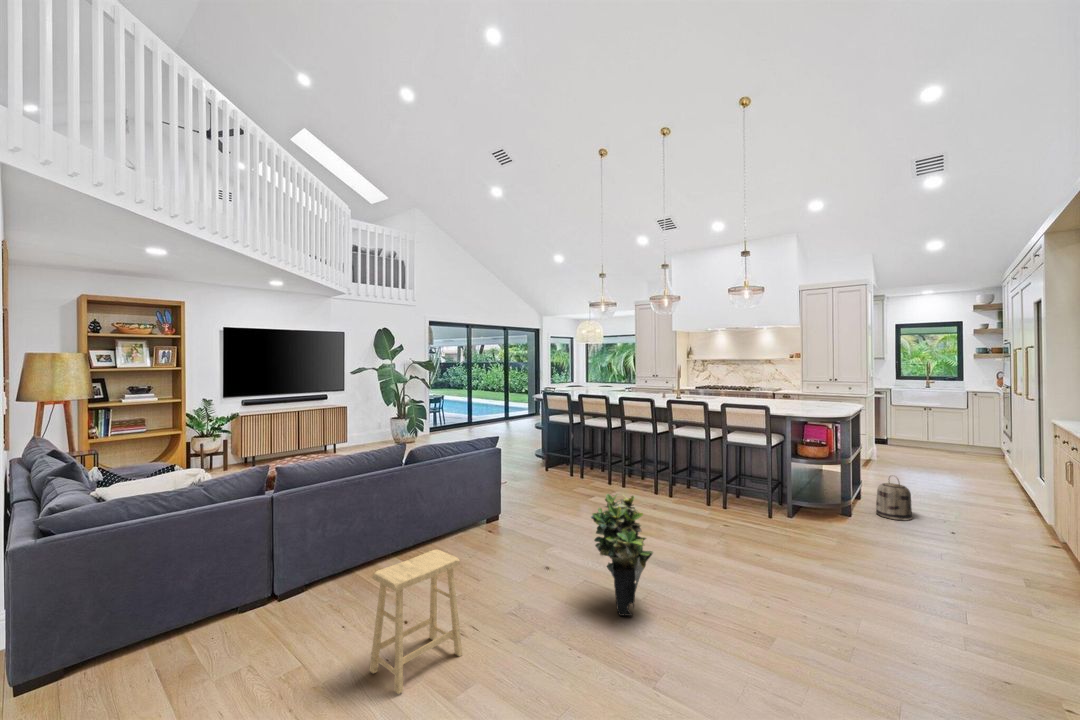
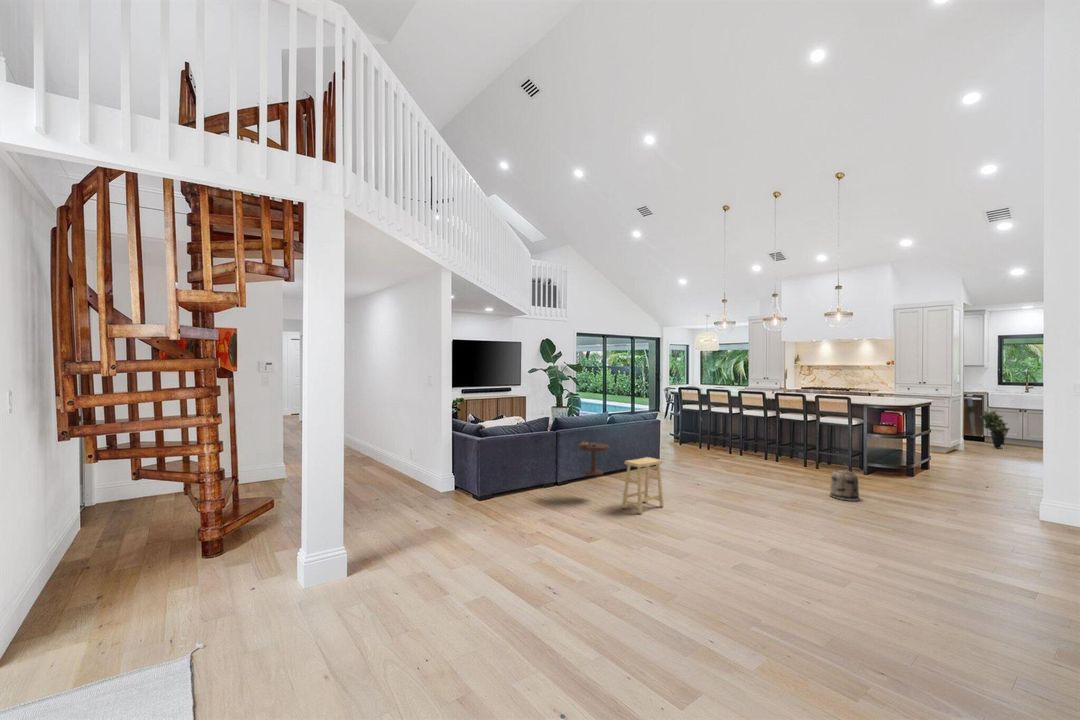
basket: present [876,478,912,520] -> present [830,470,859,501]
potted plant: present [591,494,653,616] -> present [980,411,1009,448]
side table: none [288,522,358,647] -> present [578,442,609,475]

